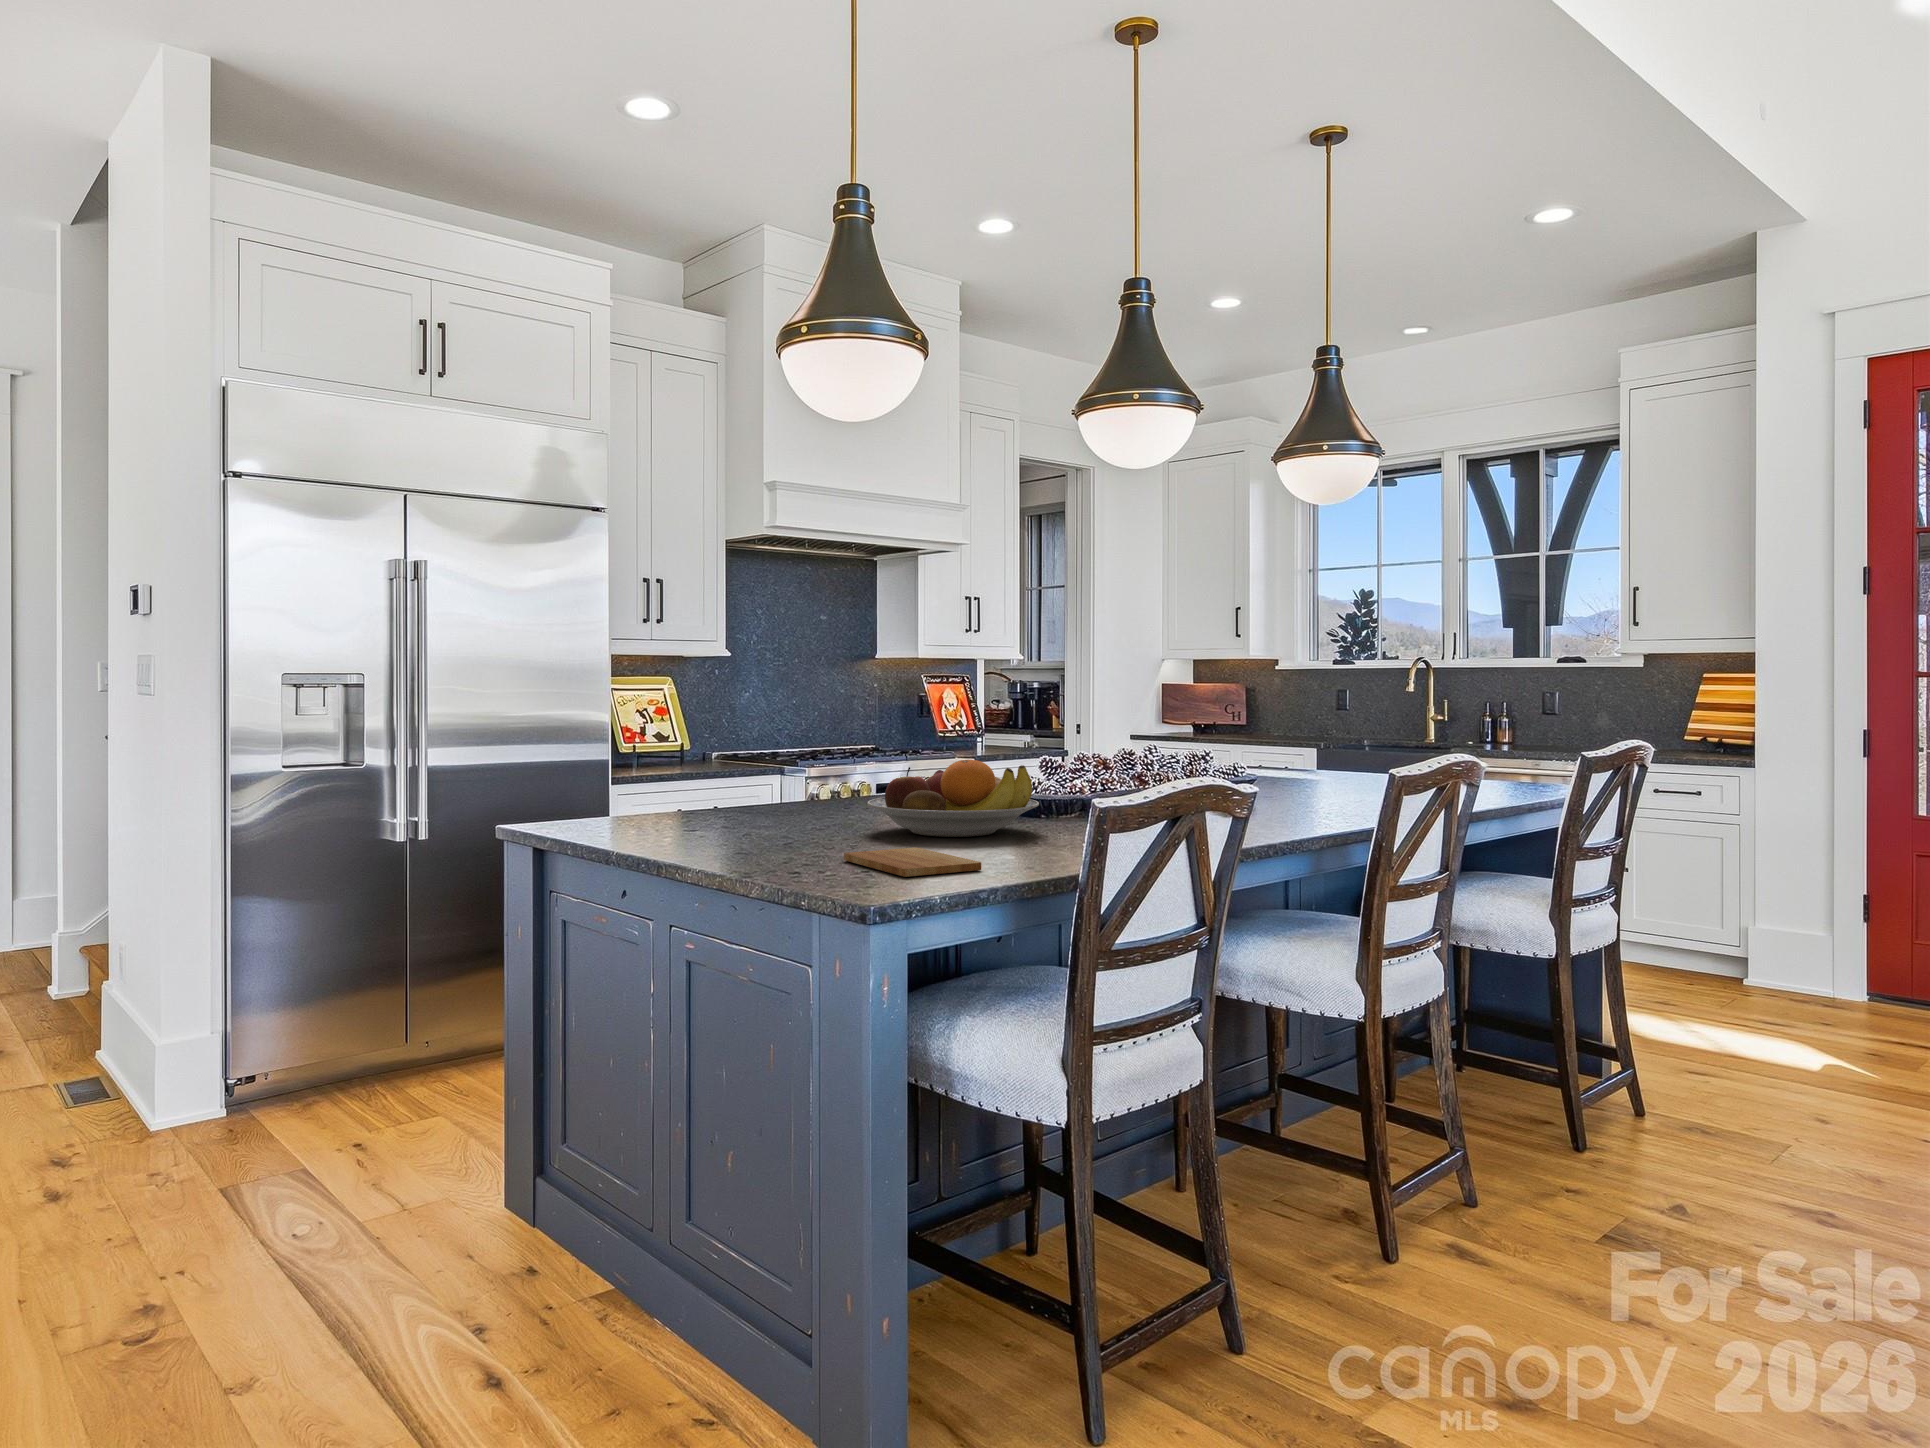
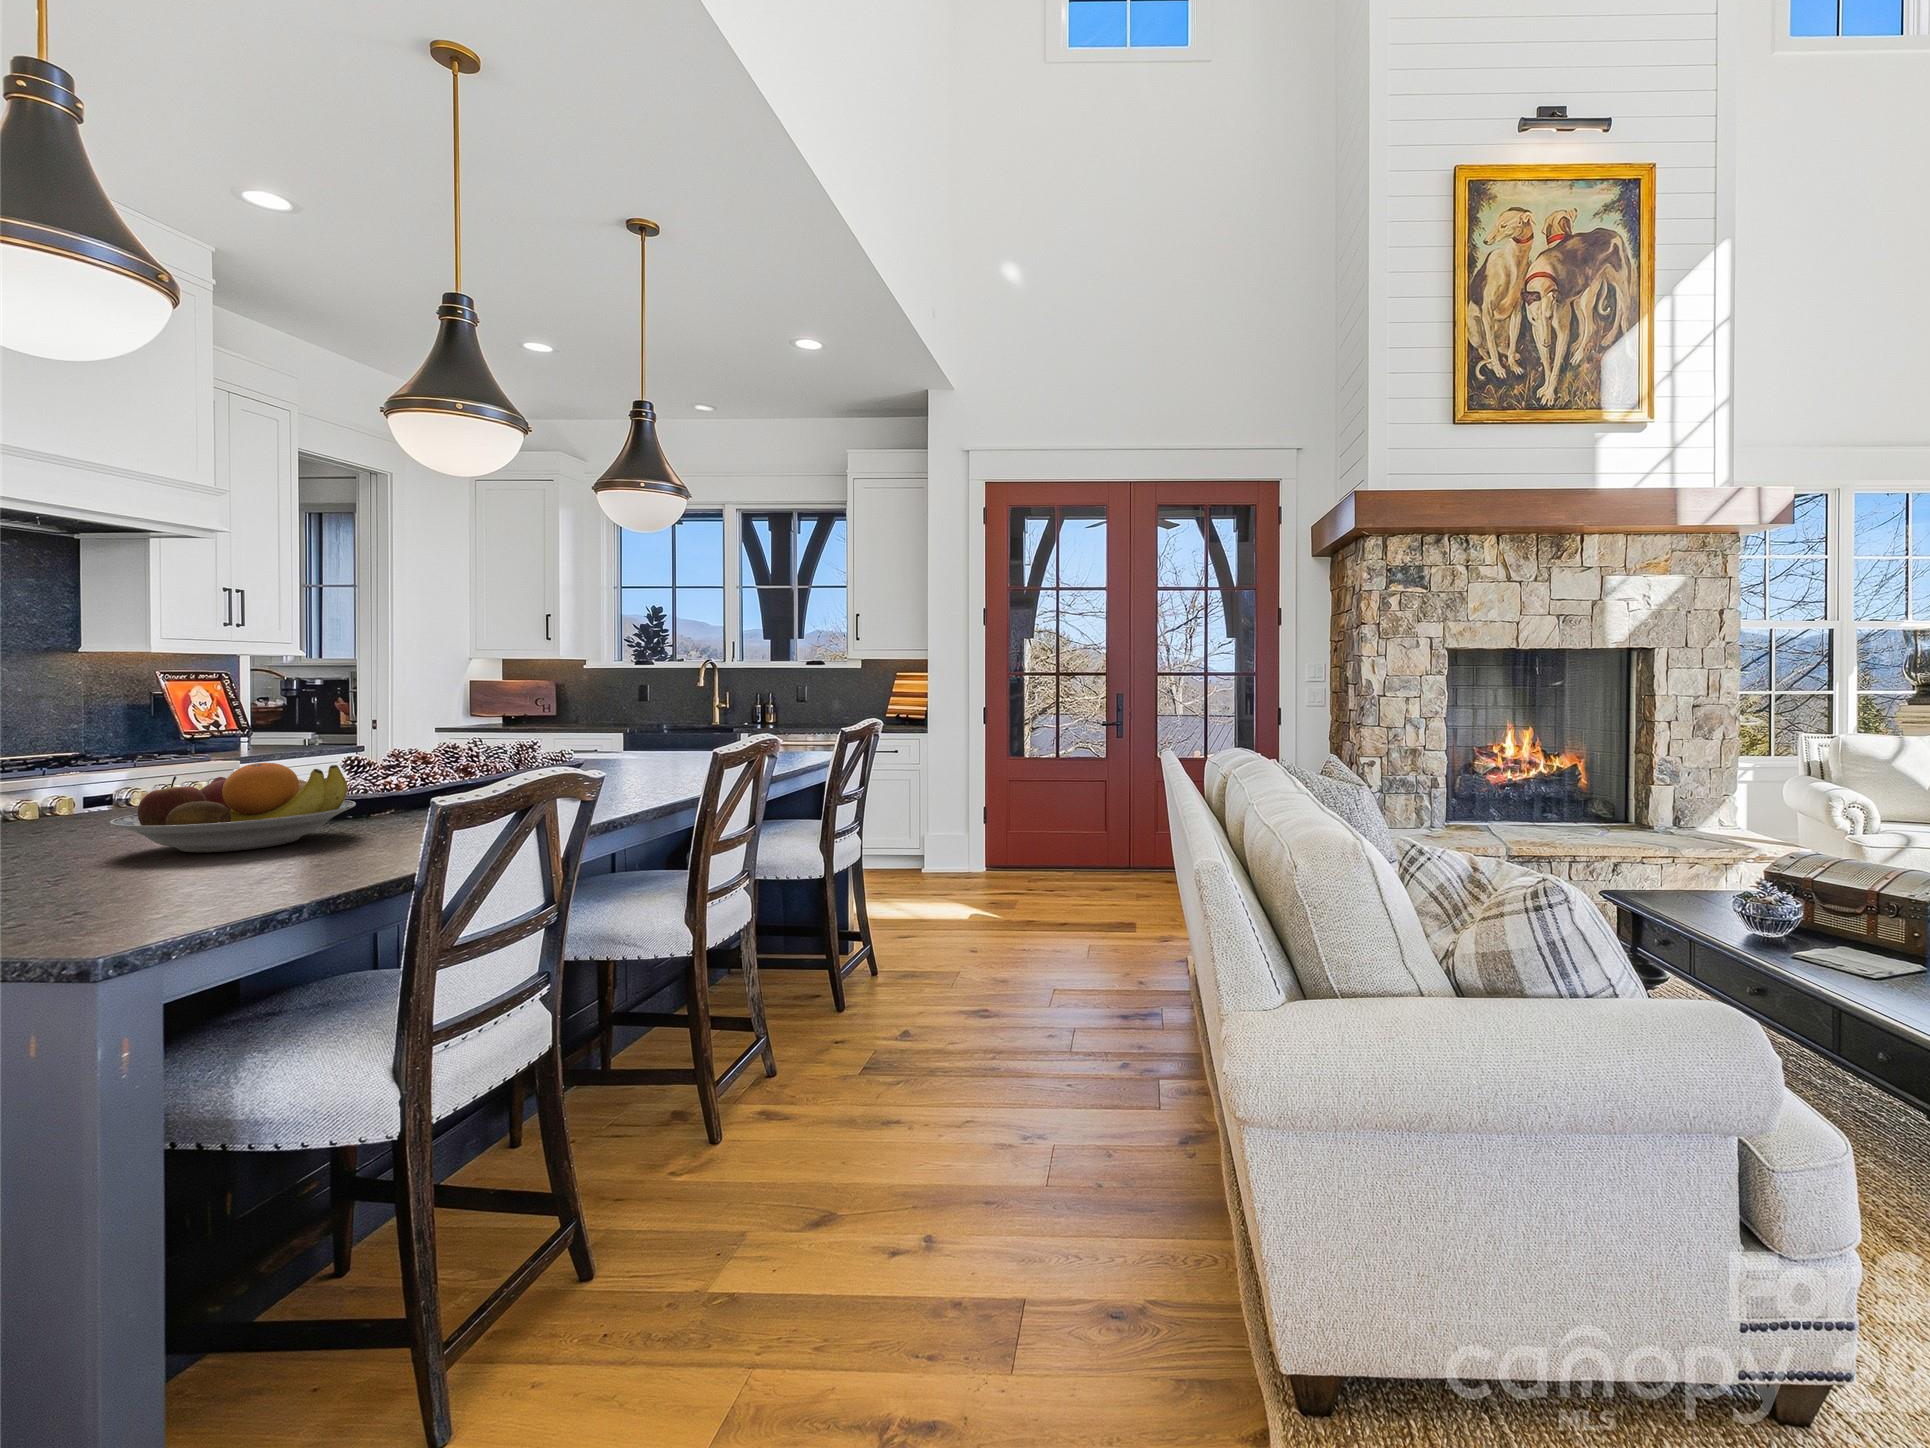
cutting board: present [844,847,981,877] -> none [71,869,286,907]

